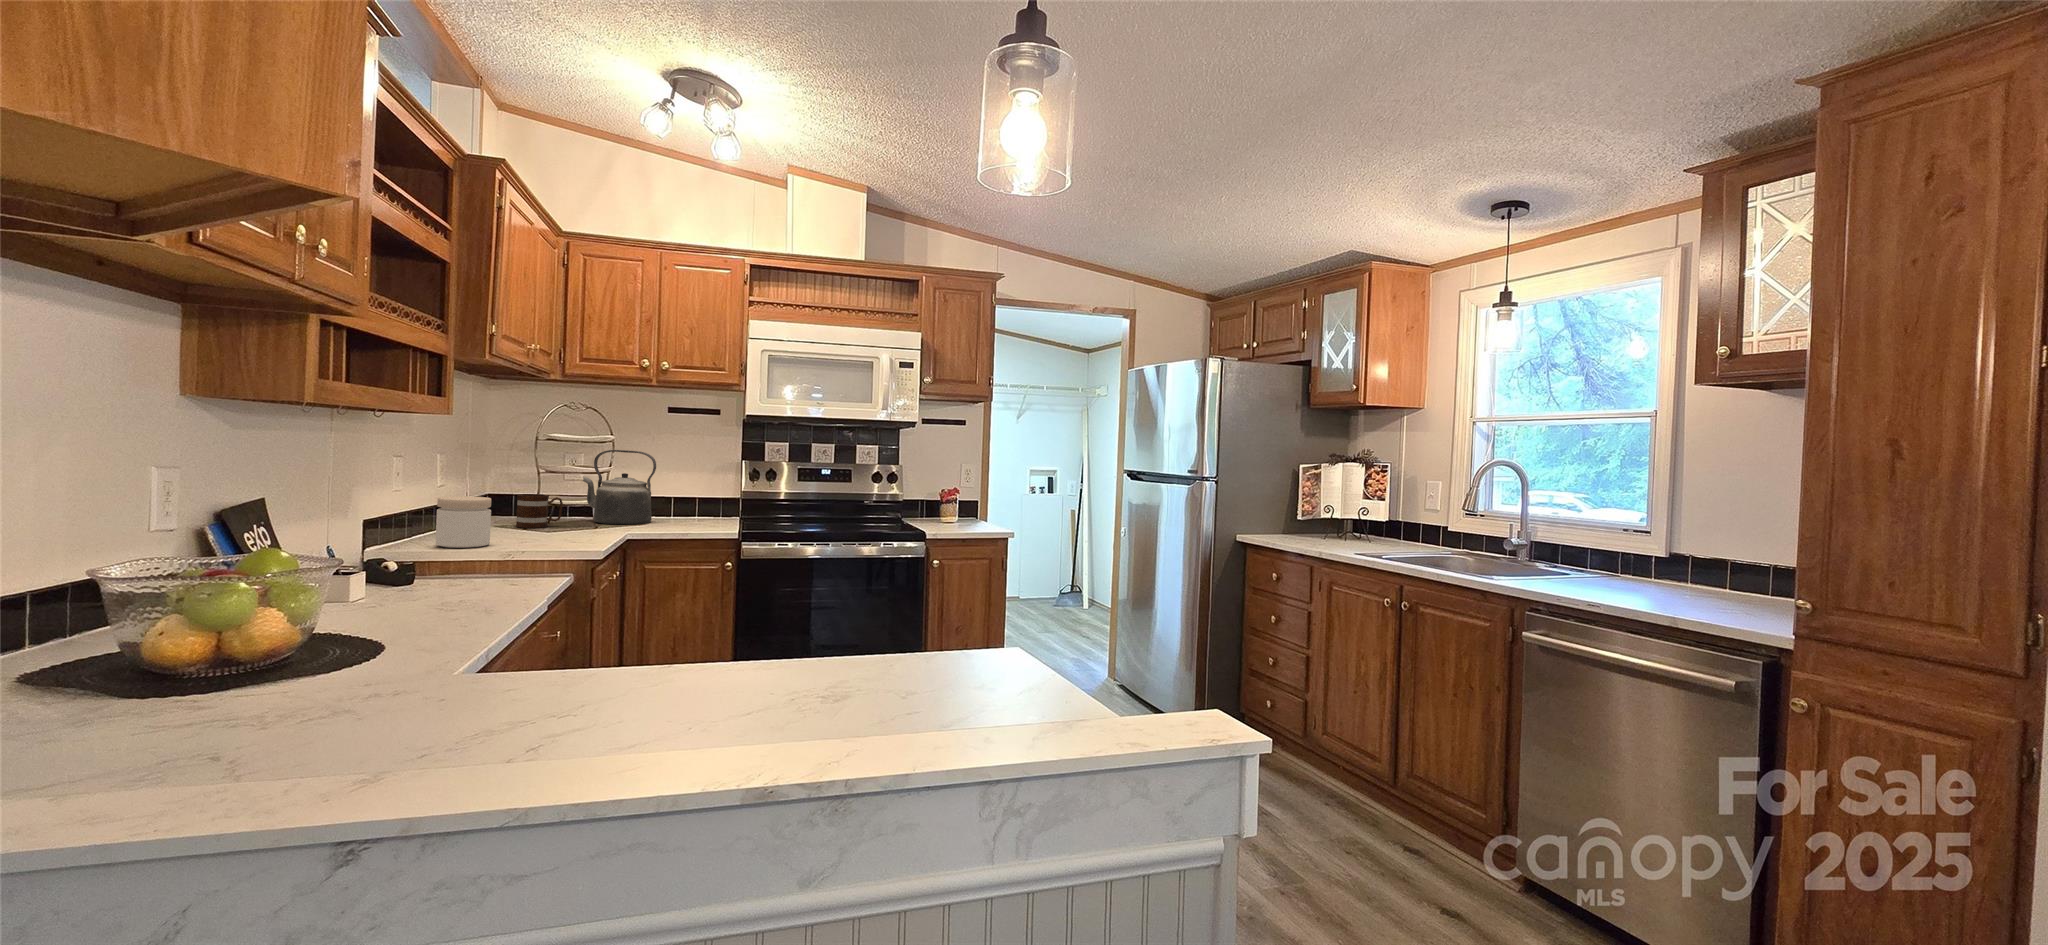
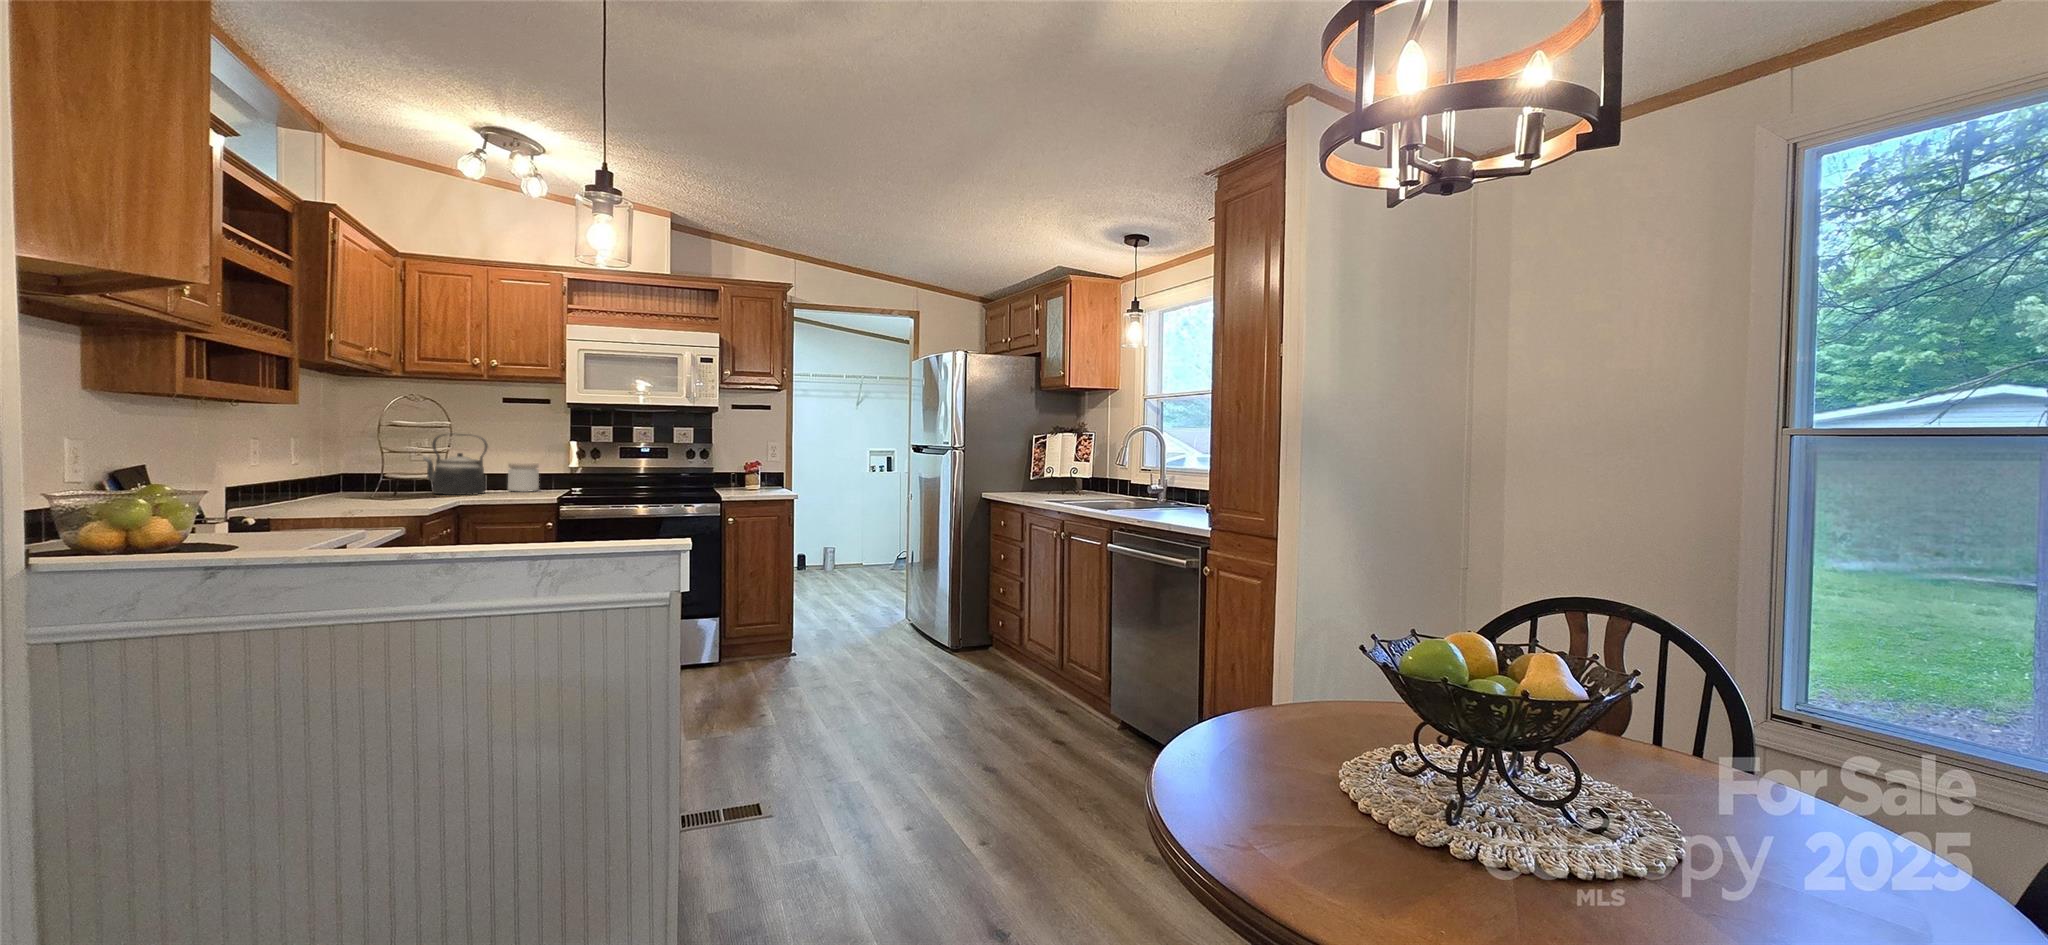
mug: present [516,494,563,528] -> none [362,470,403,497]
jar: present [436,496,491,548] -> present [508,462,539,492]

